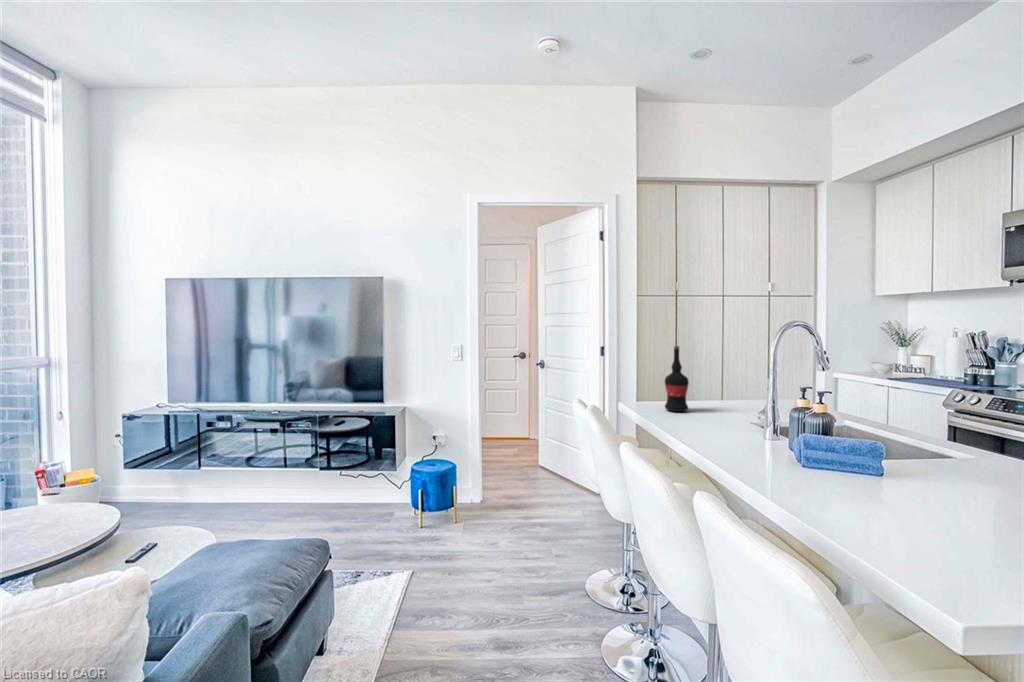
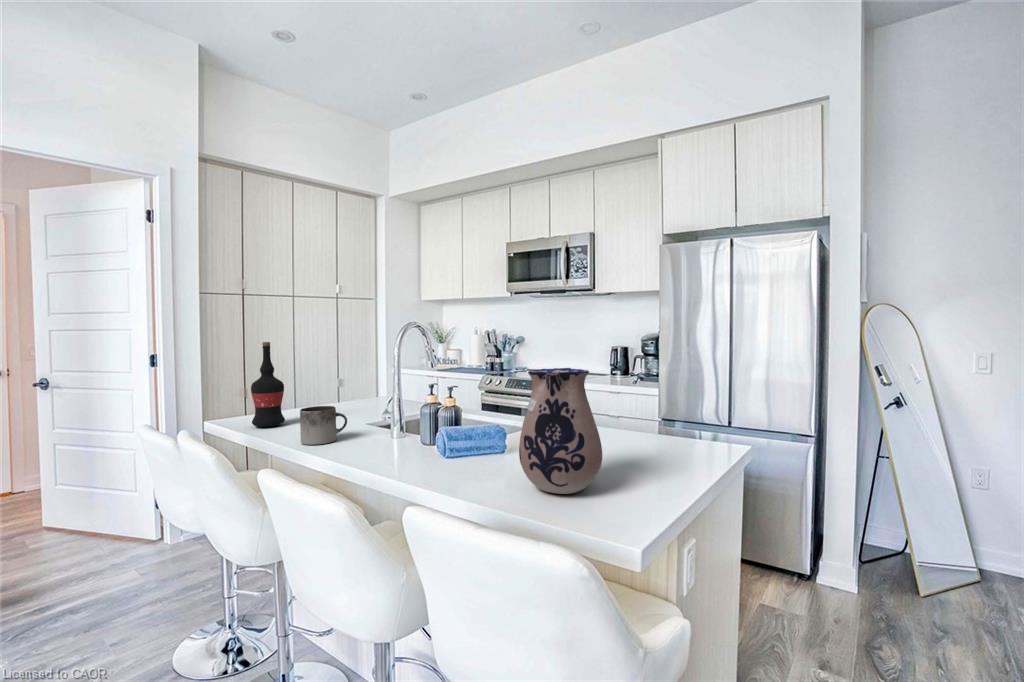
ceramic pitcher: none [855,395,965,527] -> present [519,368,602,494]
mug: none [691,401,730,432] -> present [300,406,347,445]

